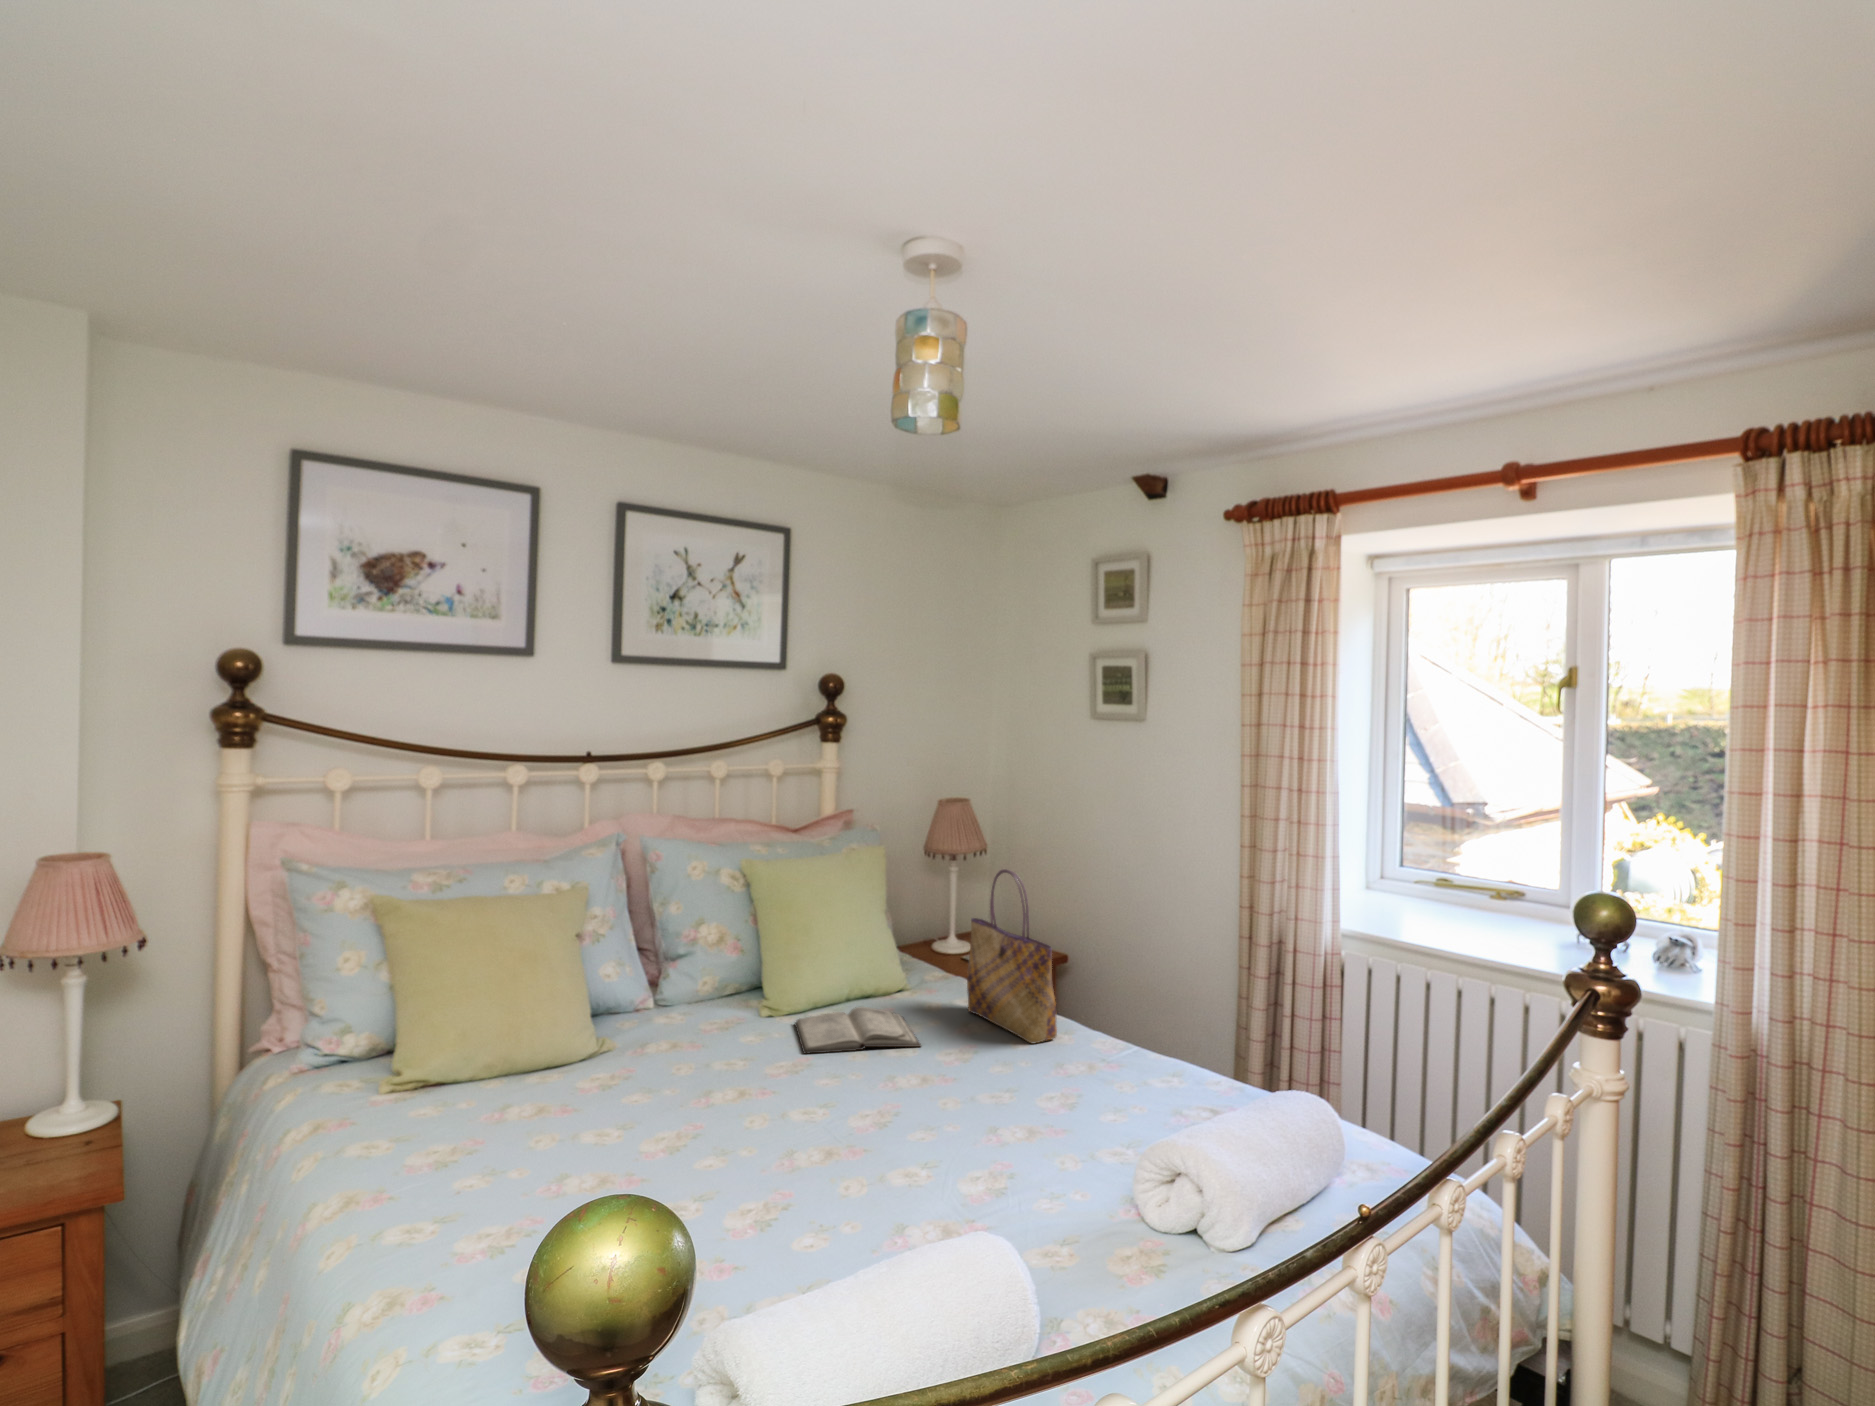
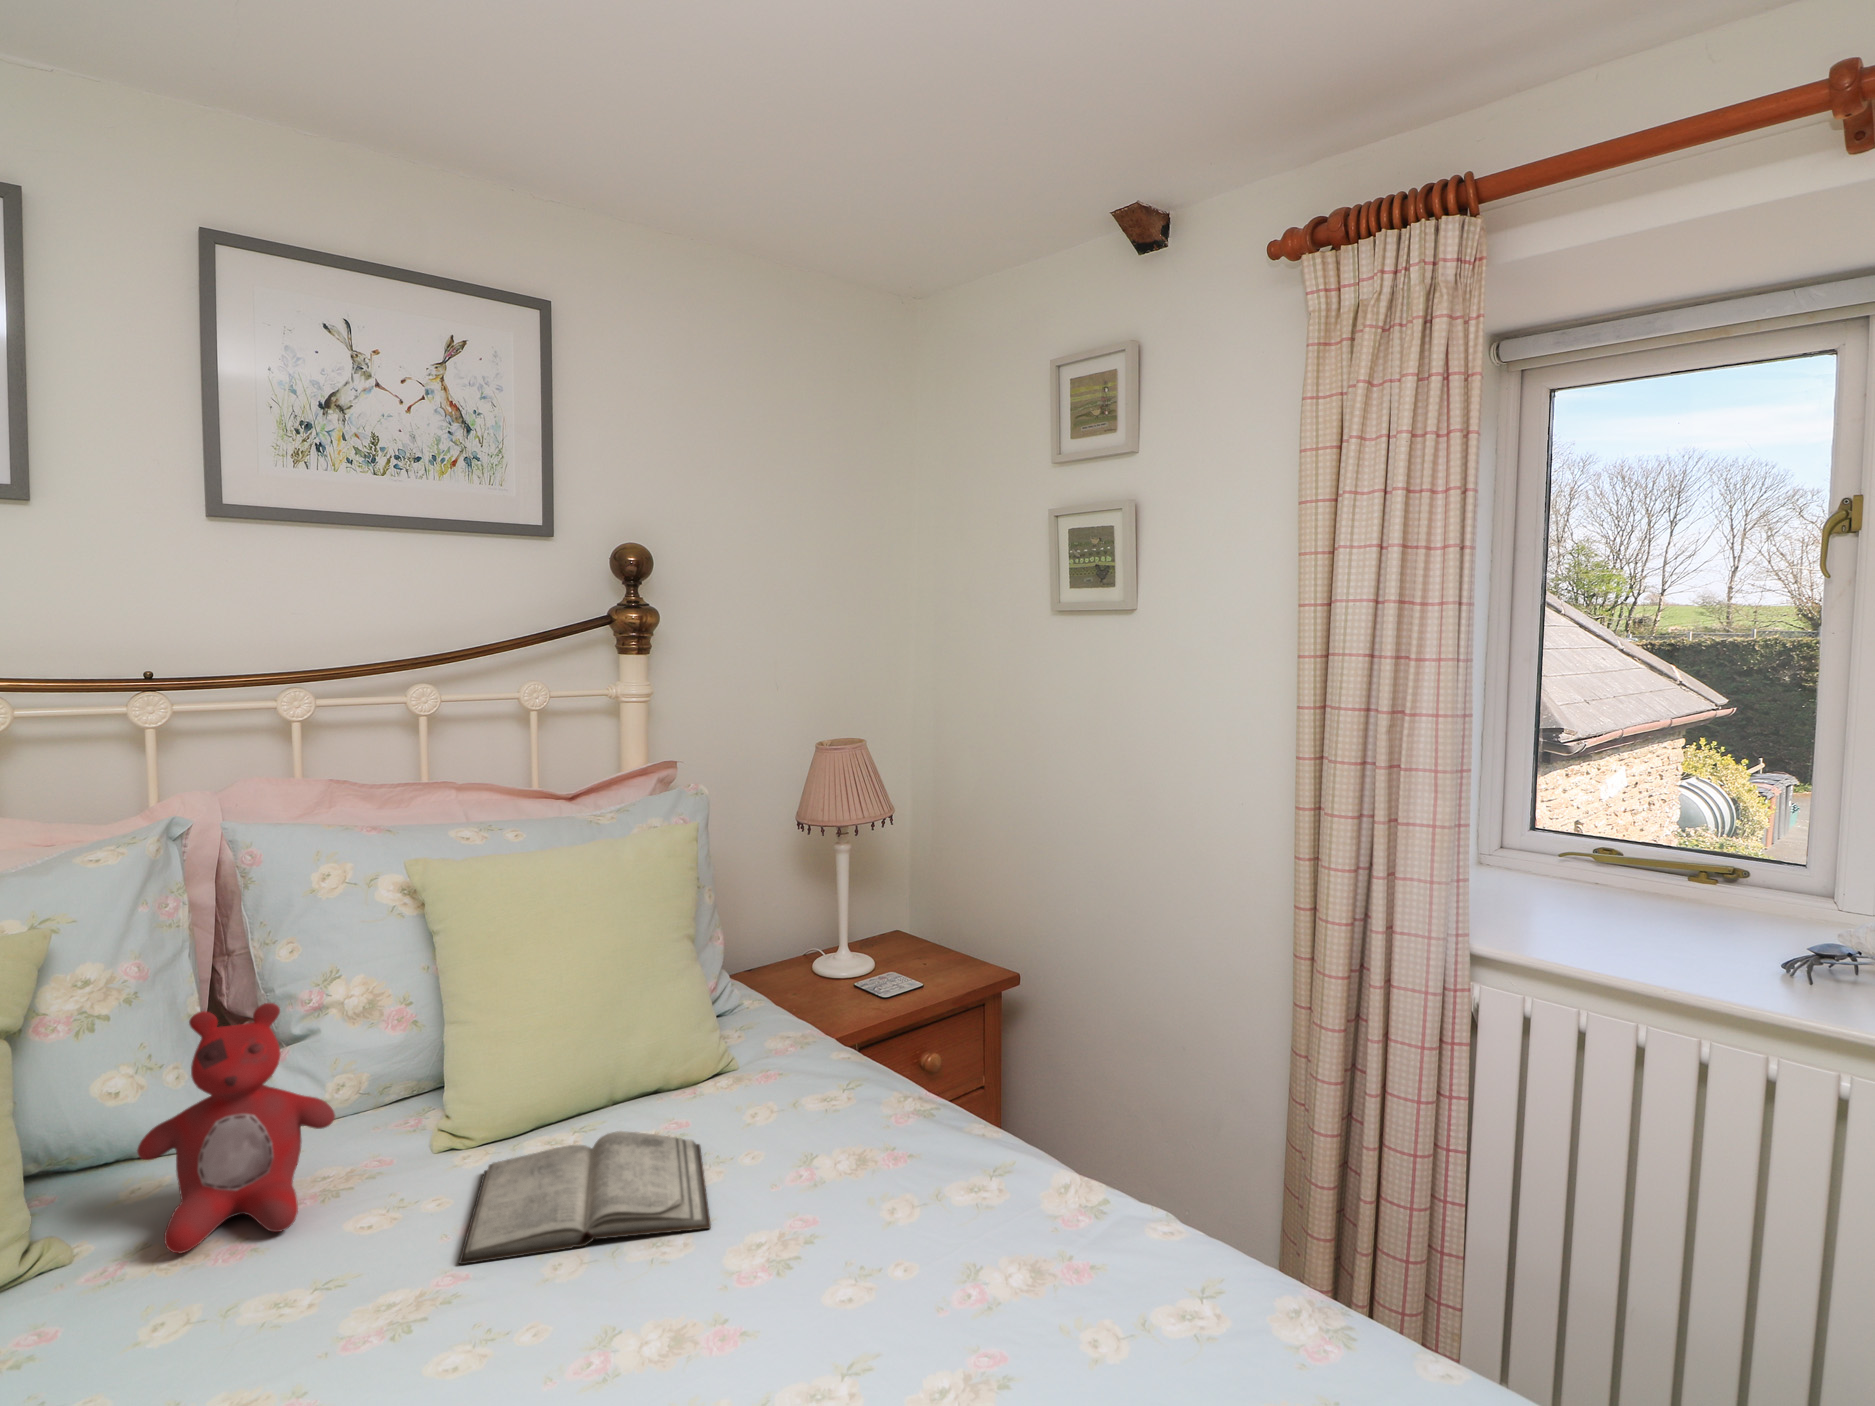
tote bag: present [967,869,1057,1043] -> none [823,870,981,1208]
stuffed bear: none [636,927,722,1045] -> present [137,1003,335,1253]

